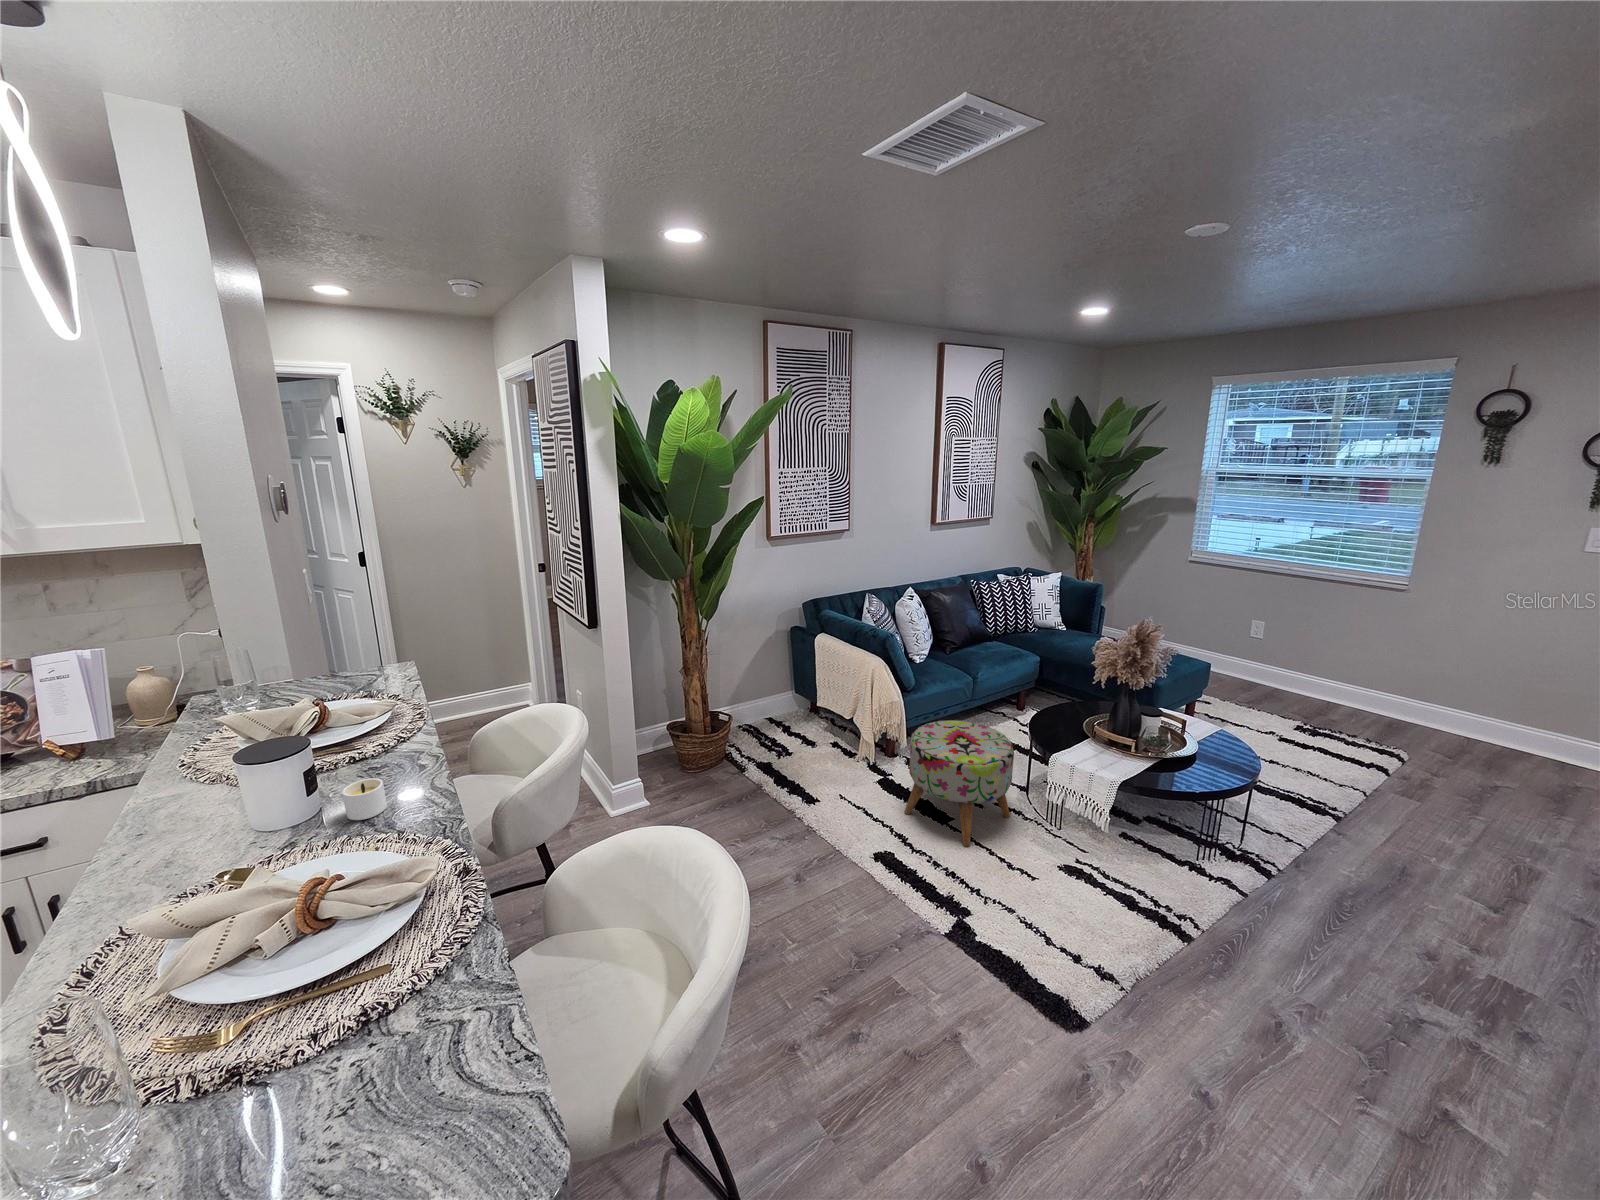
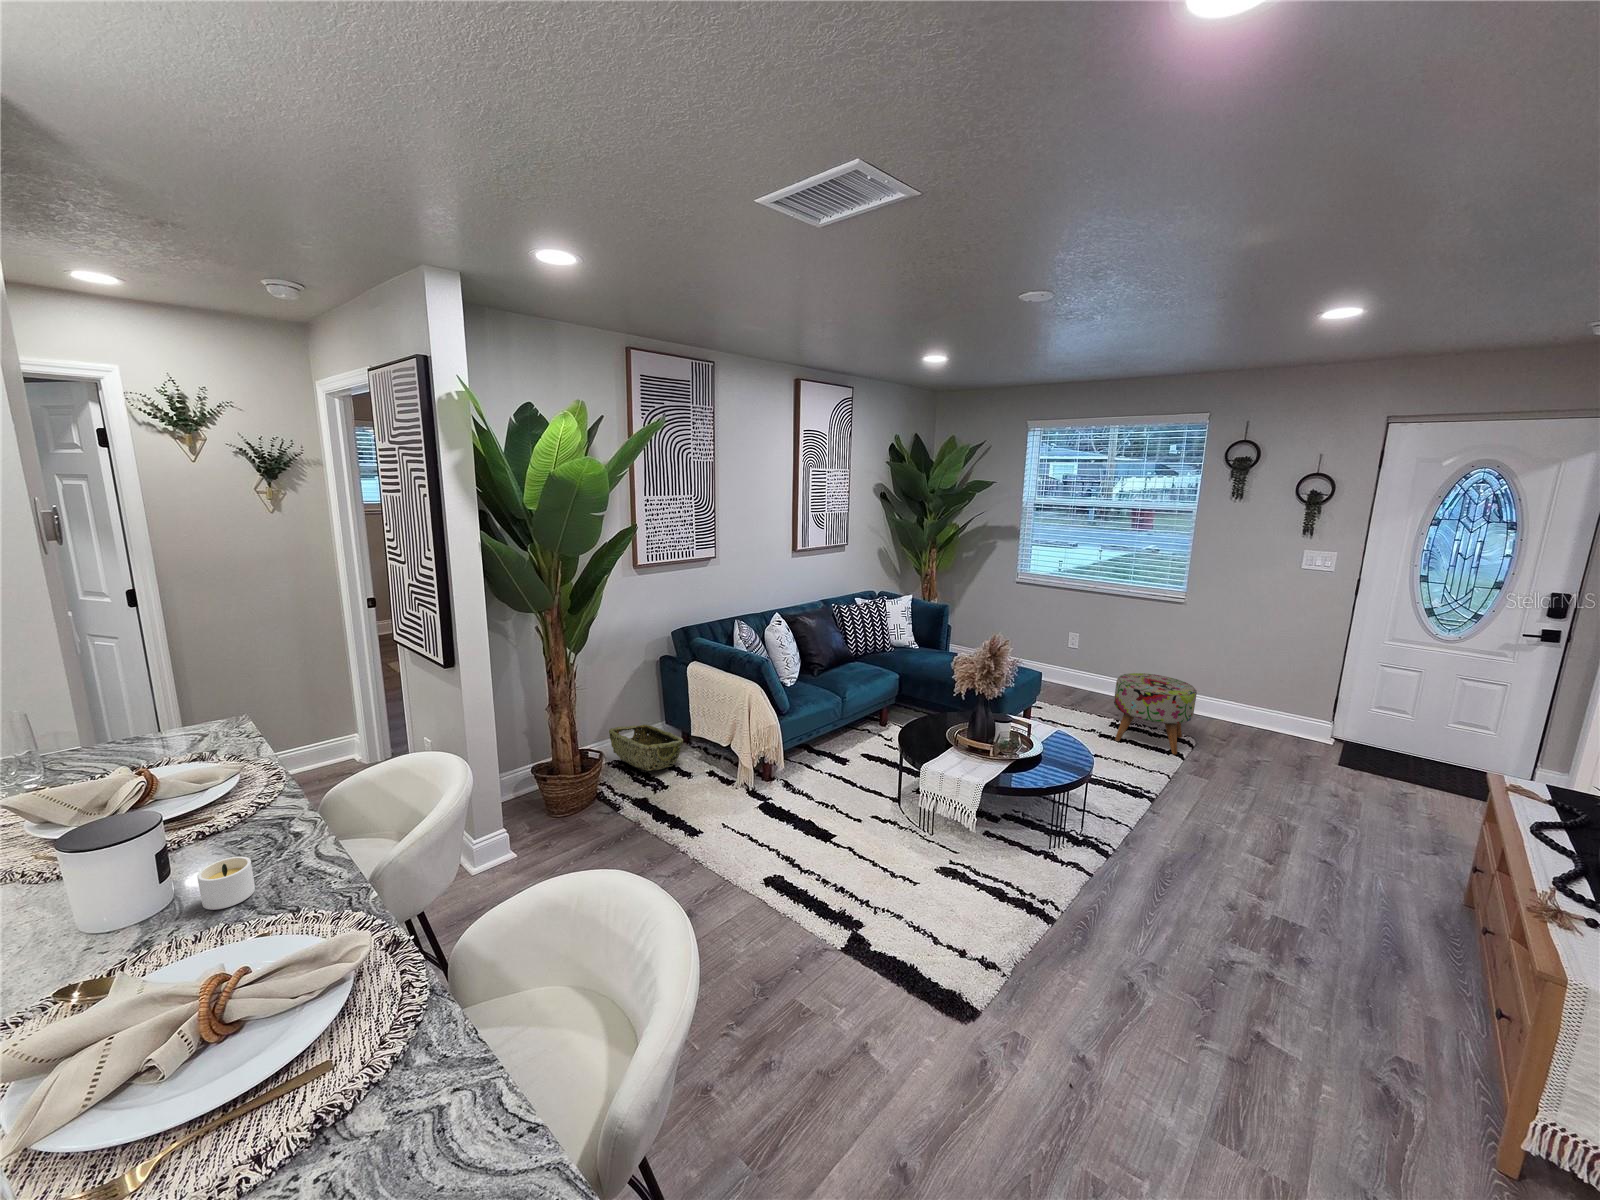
woven basket: none [745,692,812,736] -> present [609,725,683,771]
ottoman: present [905,720,1014,846] -> present [1114,673,1197,754]

